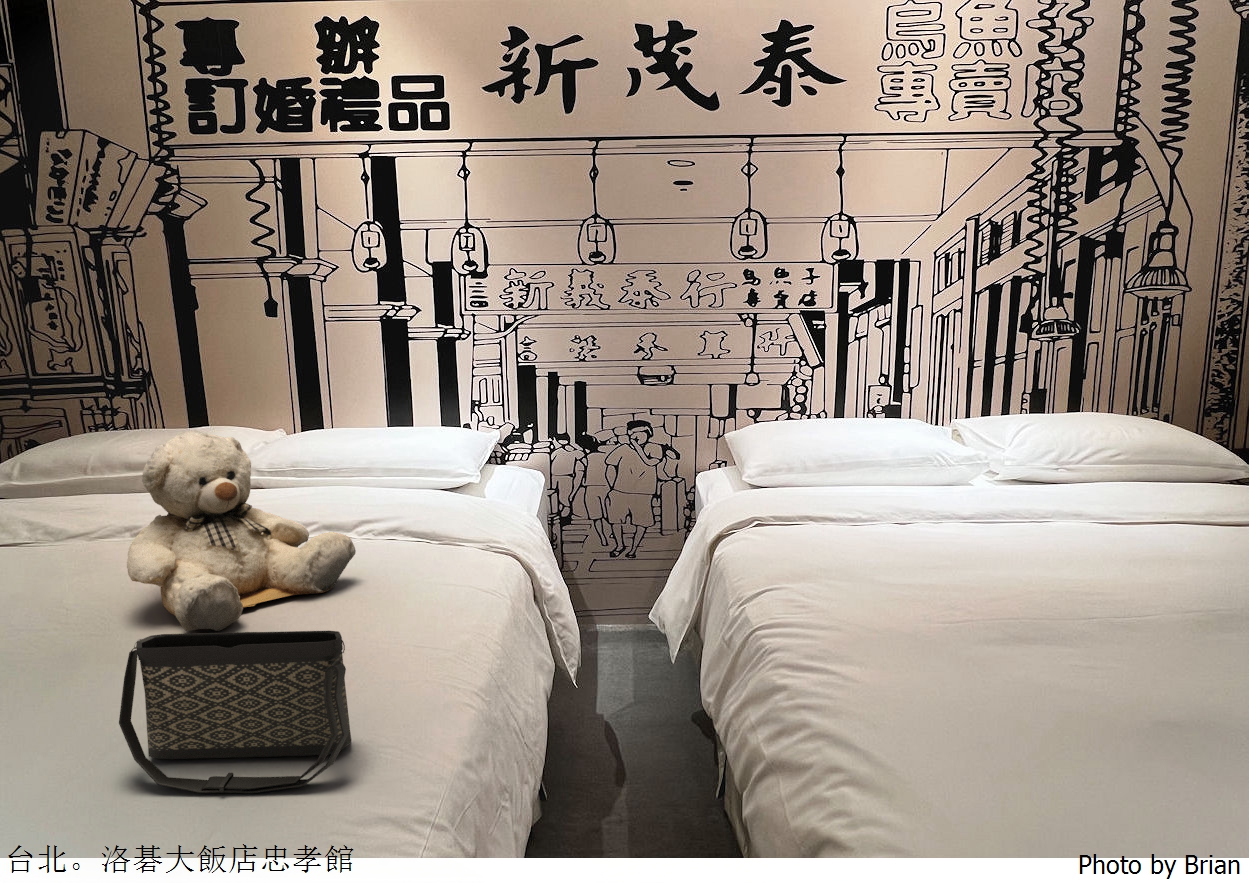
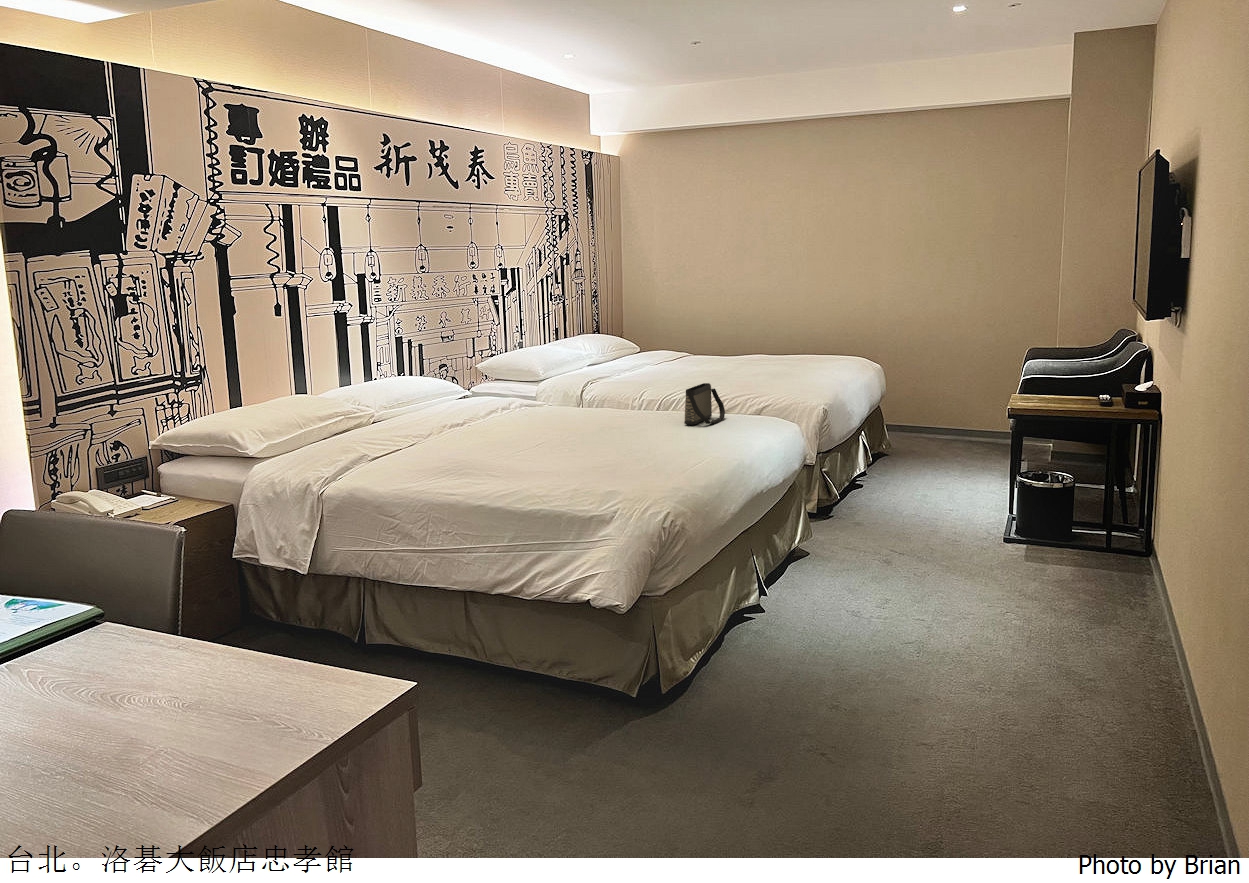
teddy bear: present [127,431,356,631] -> none [538,353,620,424]

